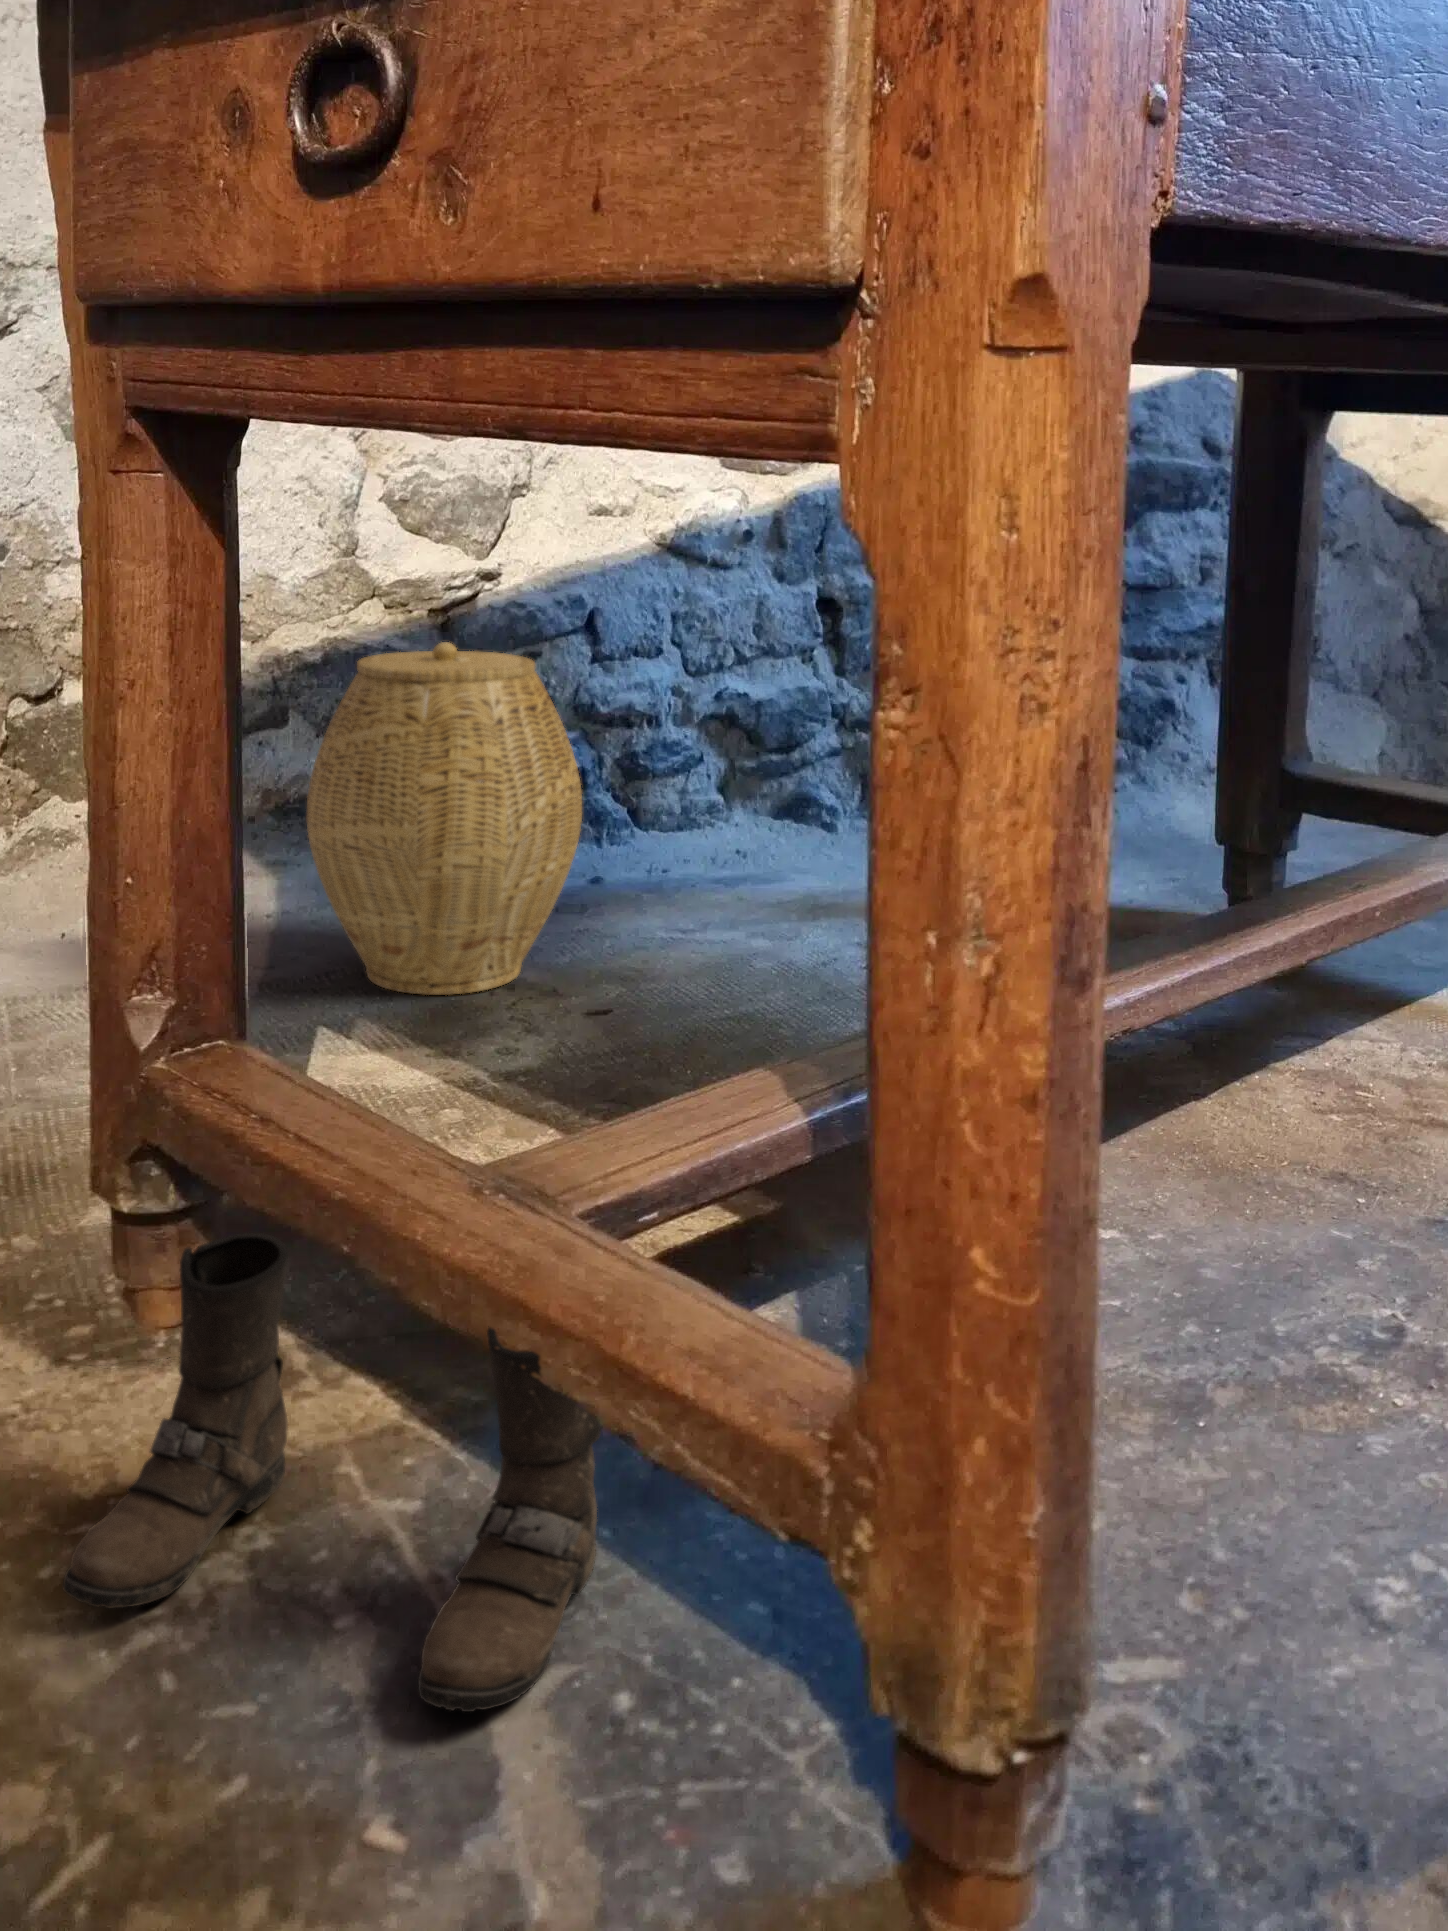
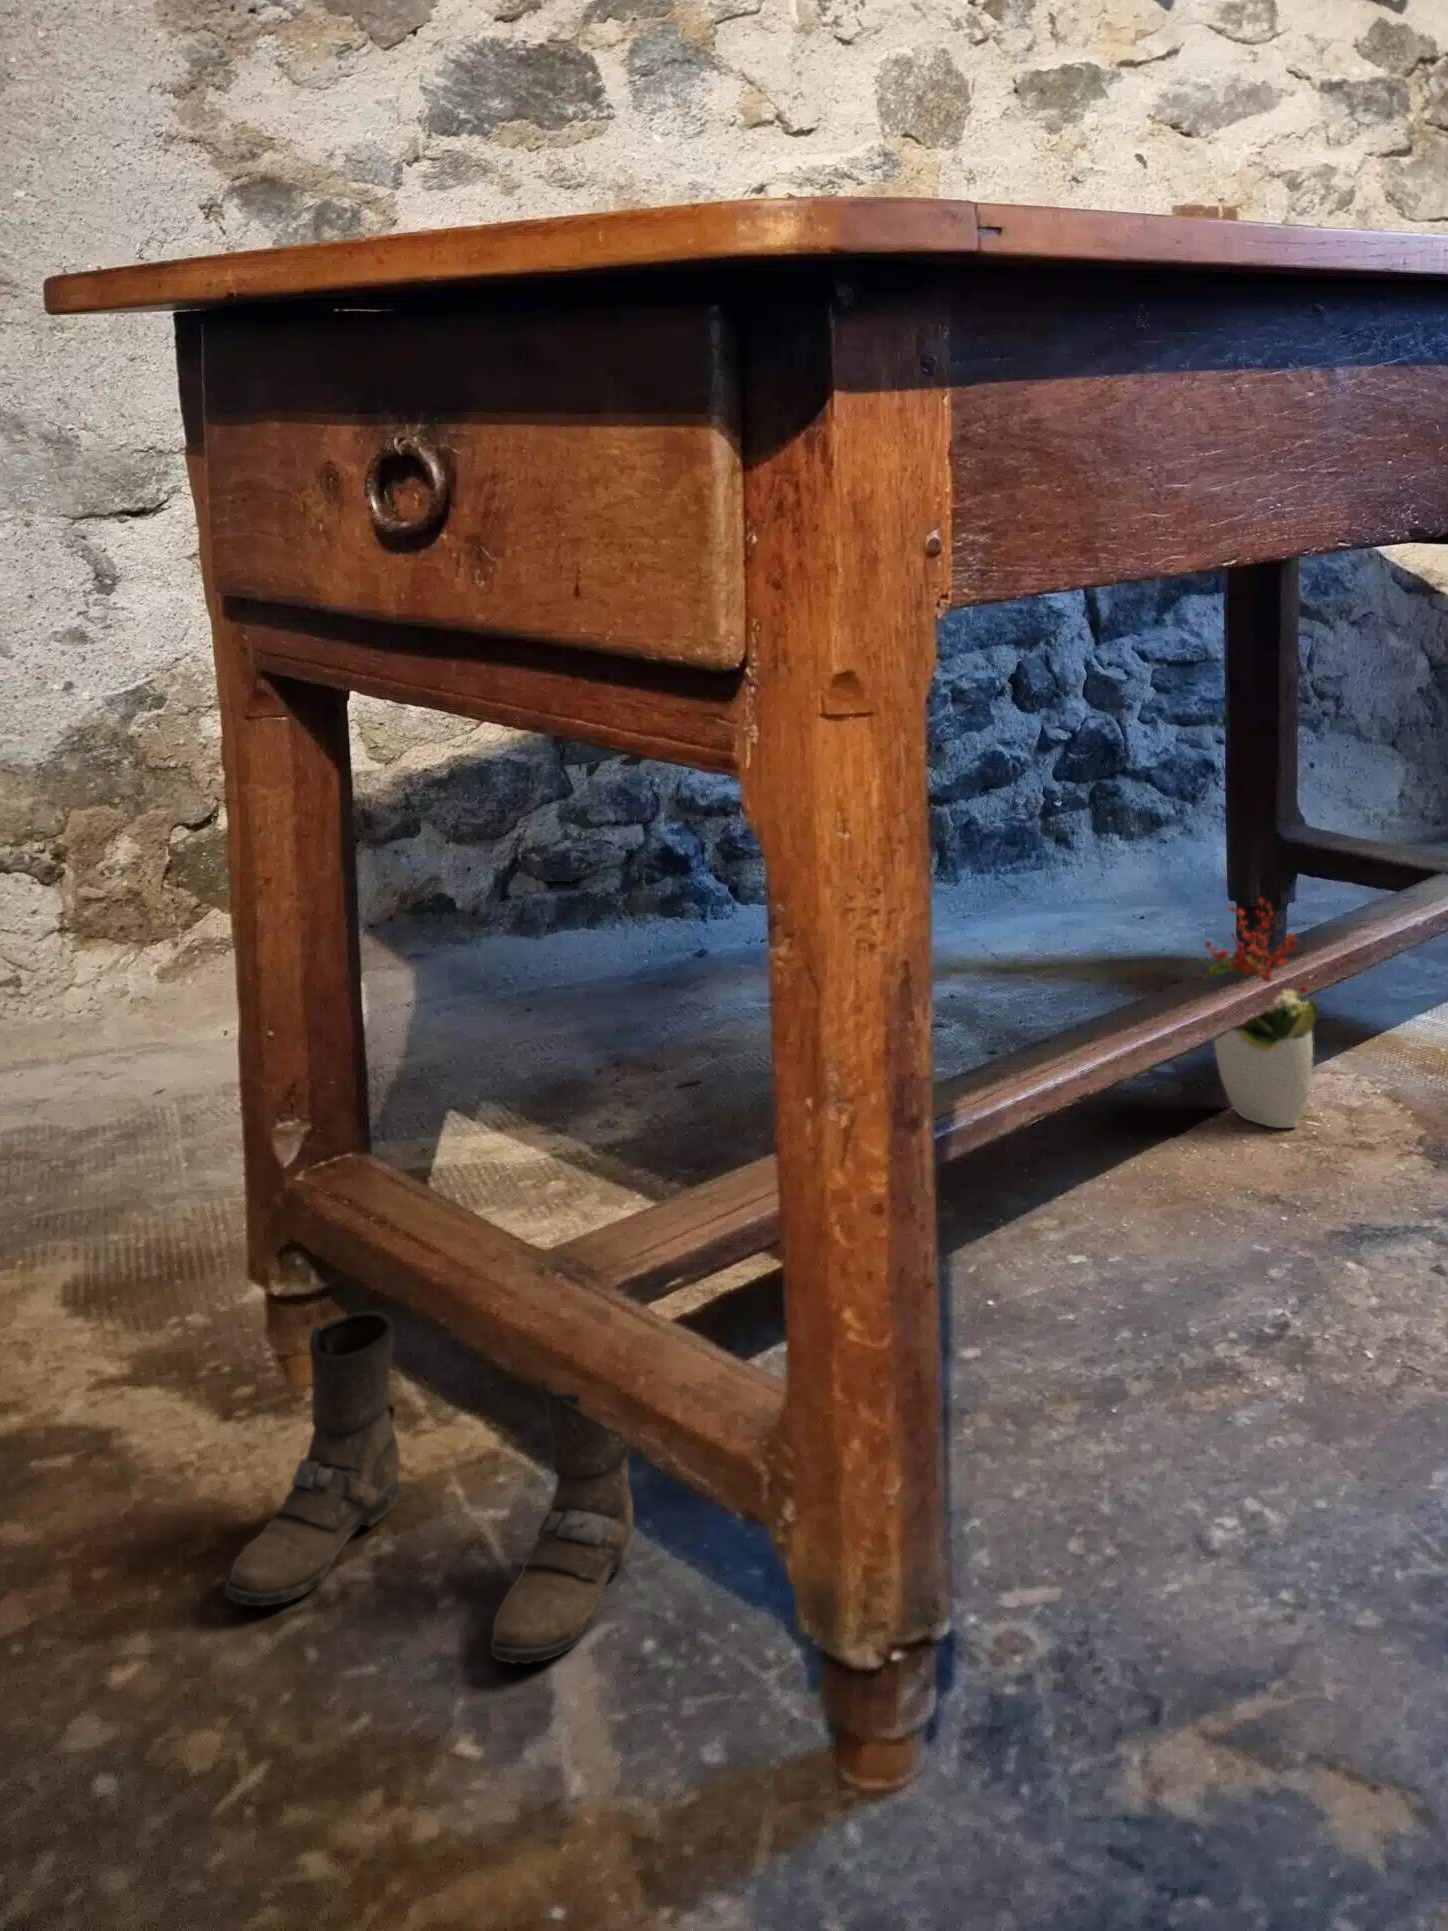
woven basket: present [307,642,582,995] -> none [434,771,672,1072]
decorative plant: none [1231,820,1385,1100] -> present [1205,899,1318,1128]

